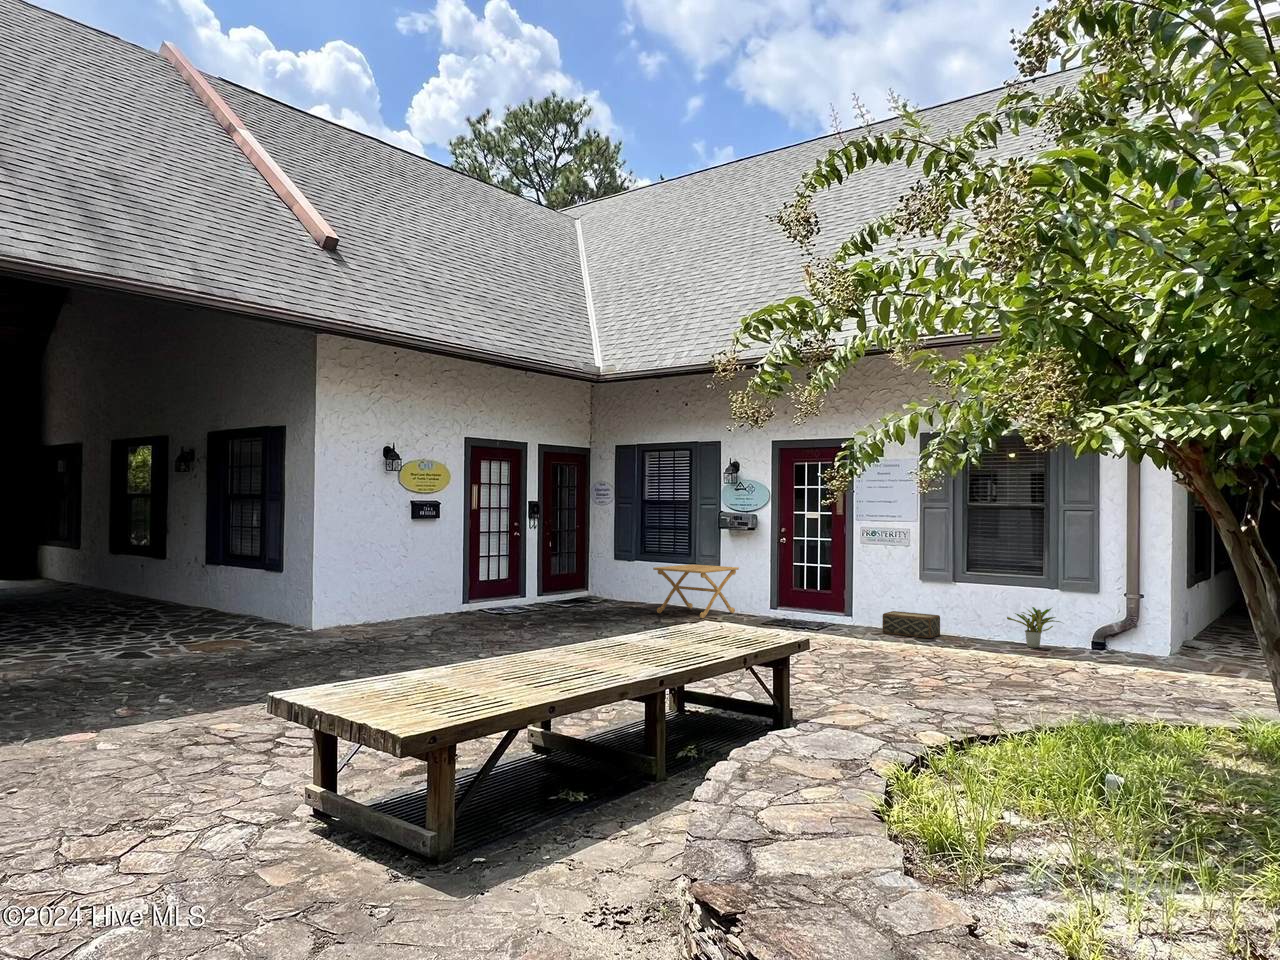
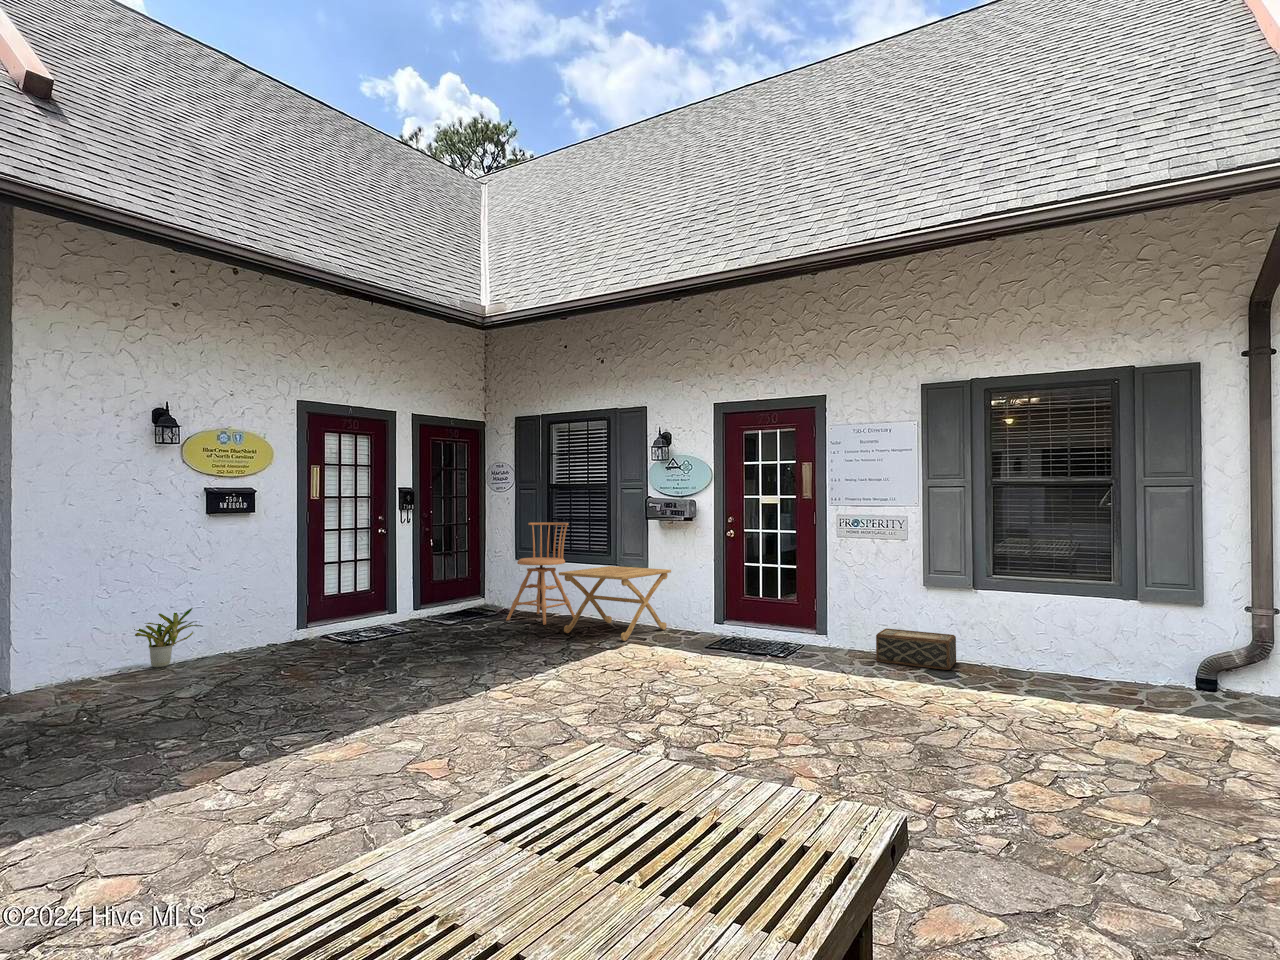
chair: none [610,529,664,608] -> present [506,522,575,625]
potted plant: present [1007,607,1060,648] -> present [134,608,203,668]

